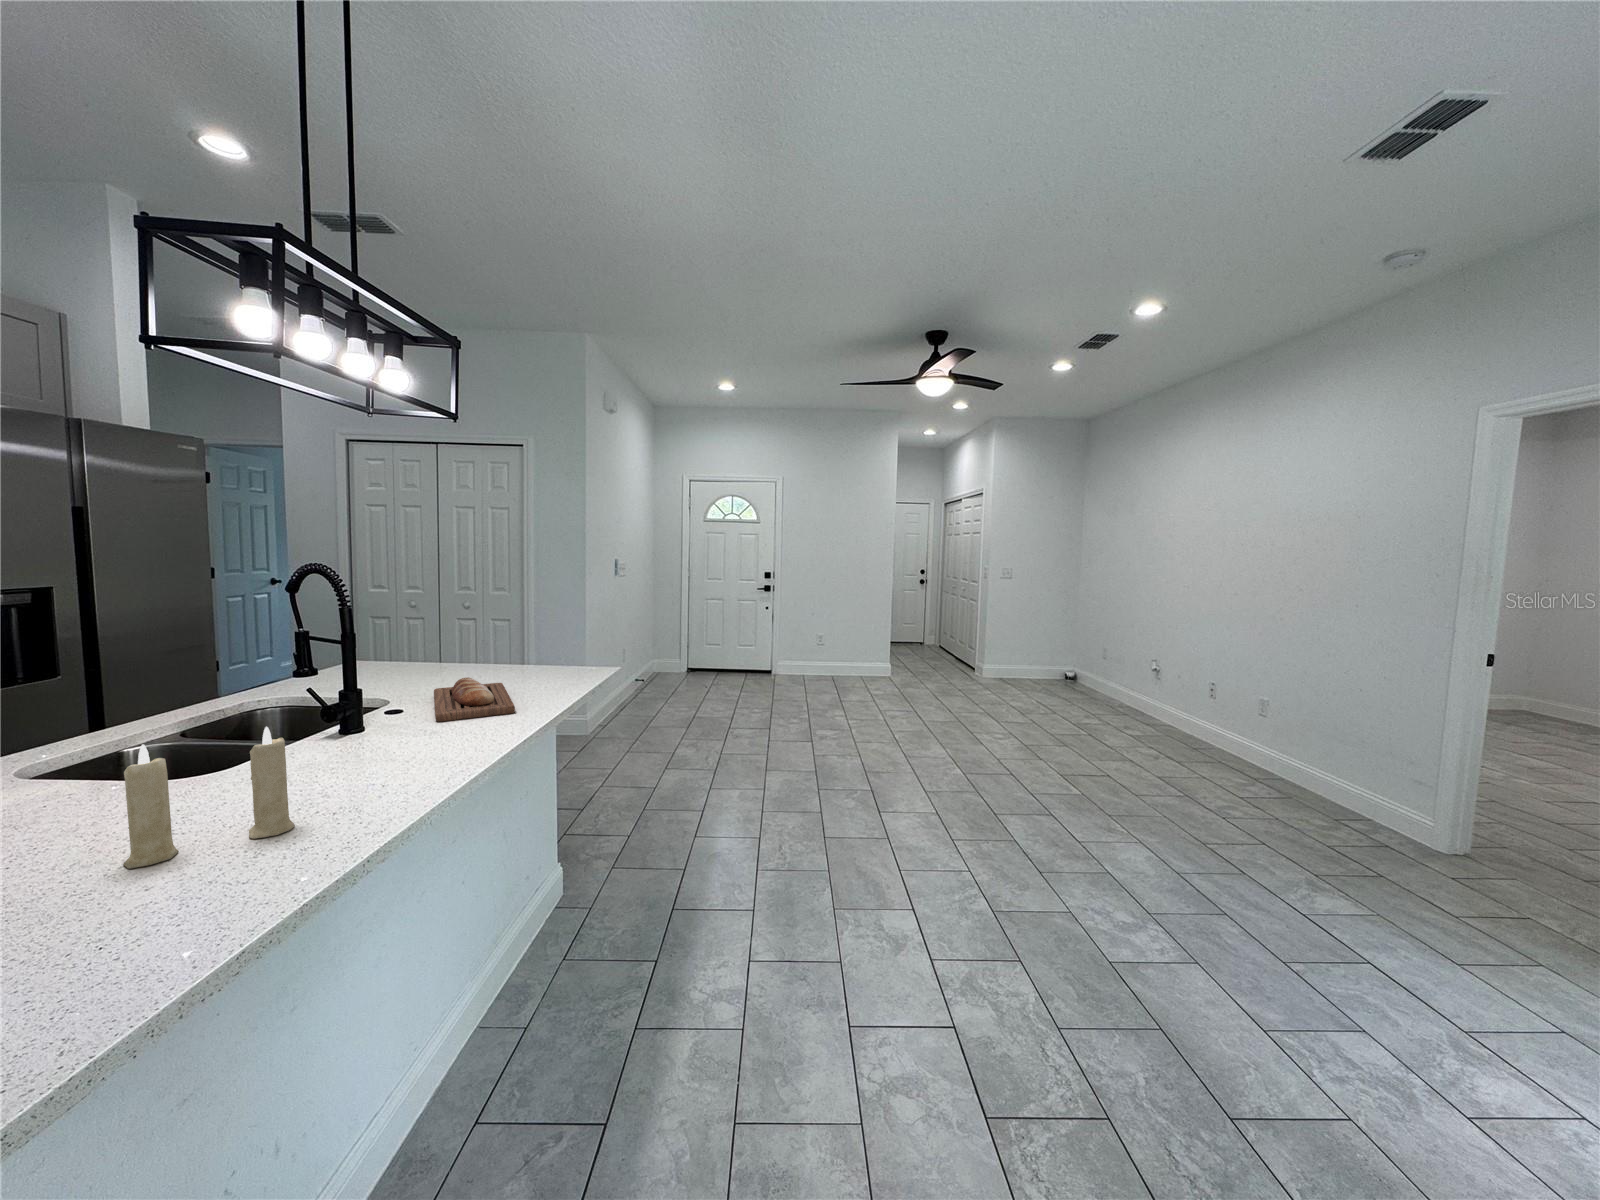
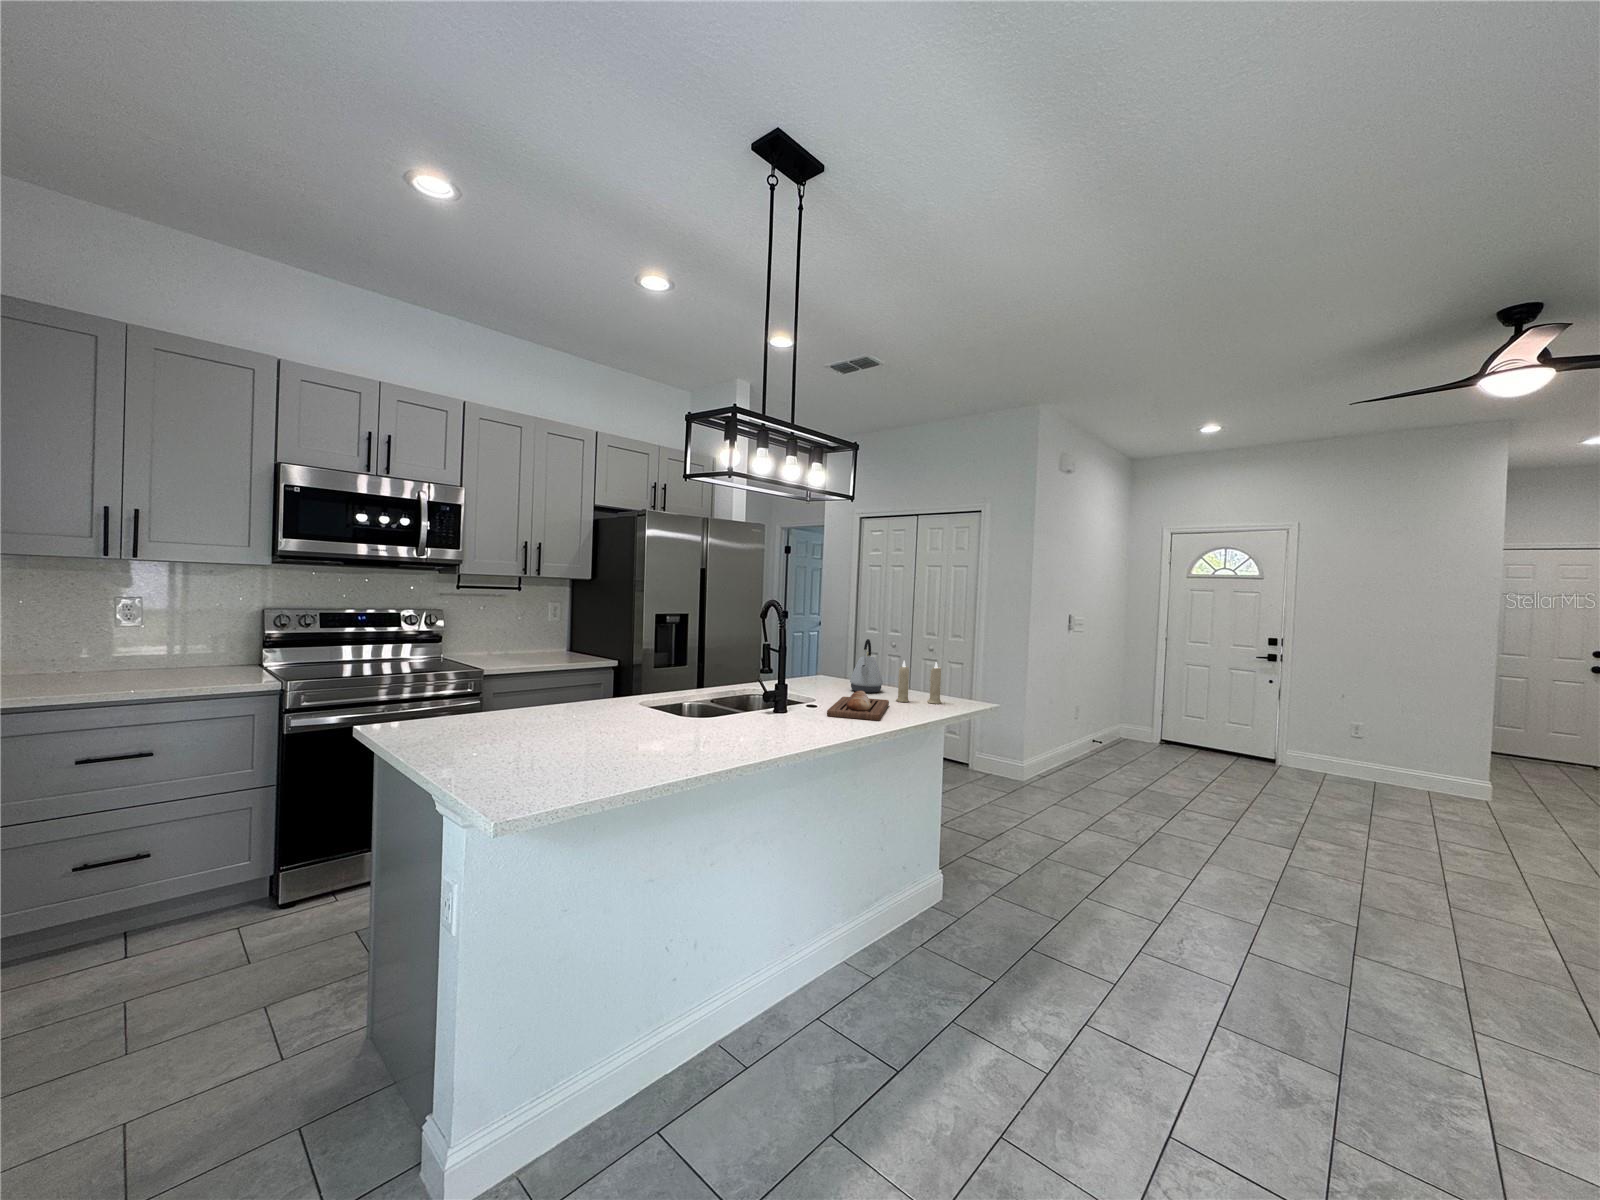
kettle: none [424,608,473,677] -> present [850,639,883,693]
candle: present [123,727,295,869] -> present [896,661,941,704]

